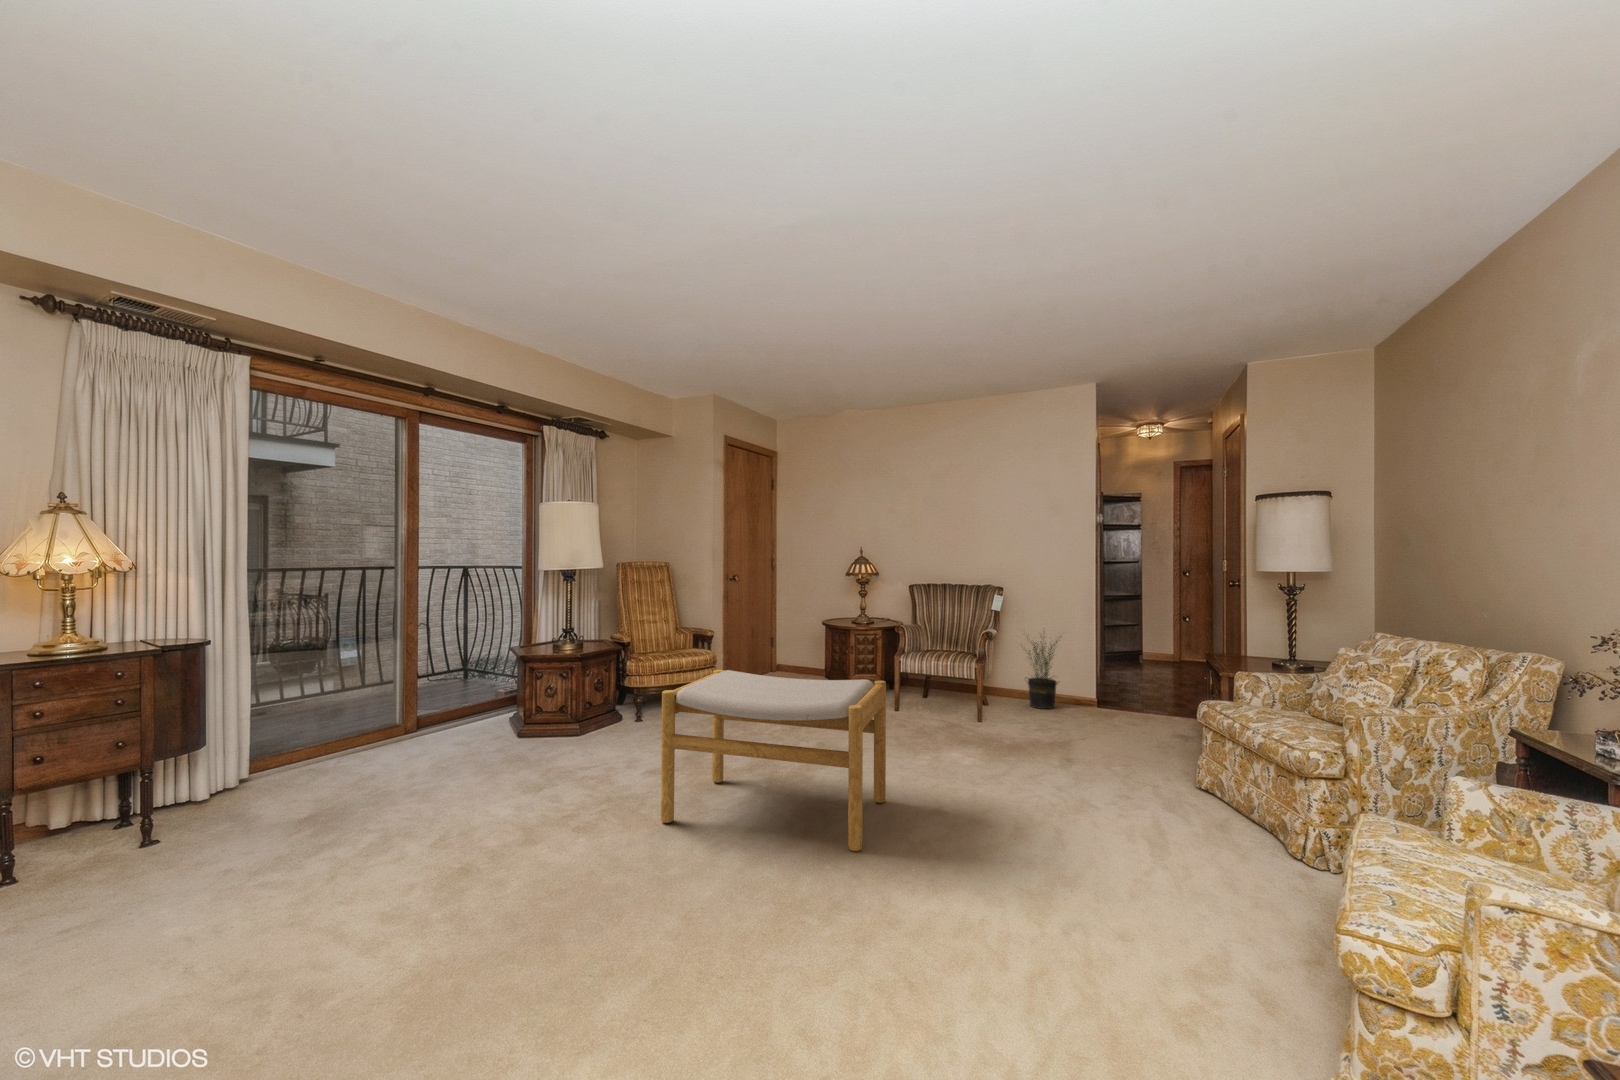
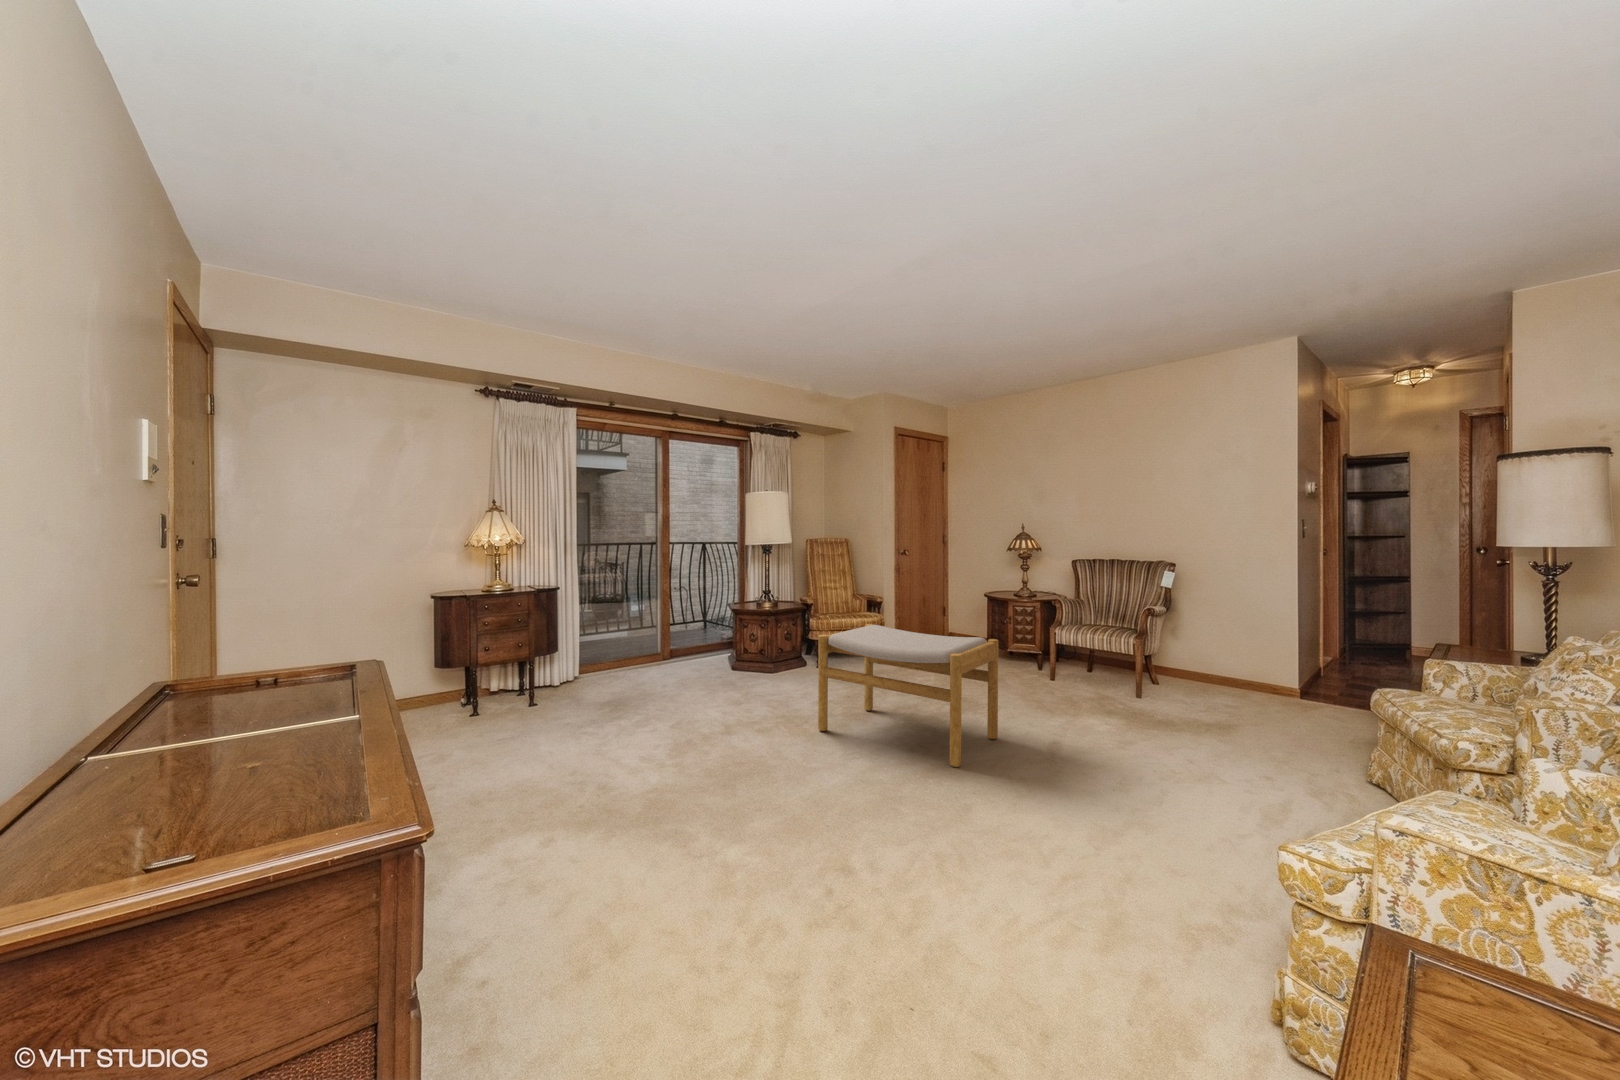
potted plant: present [1025,633,1062,709] -> none [1177,607,1230,686]

